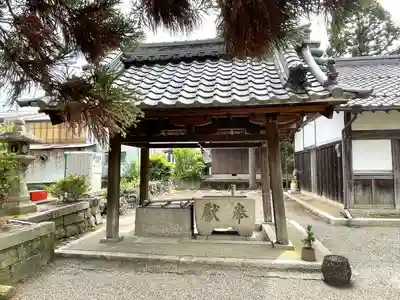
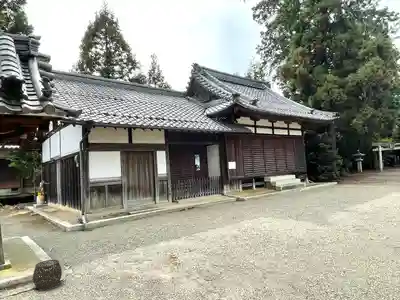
potted plant: present [301,225,316,261] -> none [15,237,34,274]

